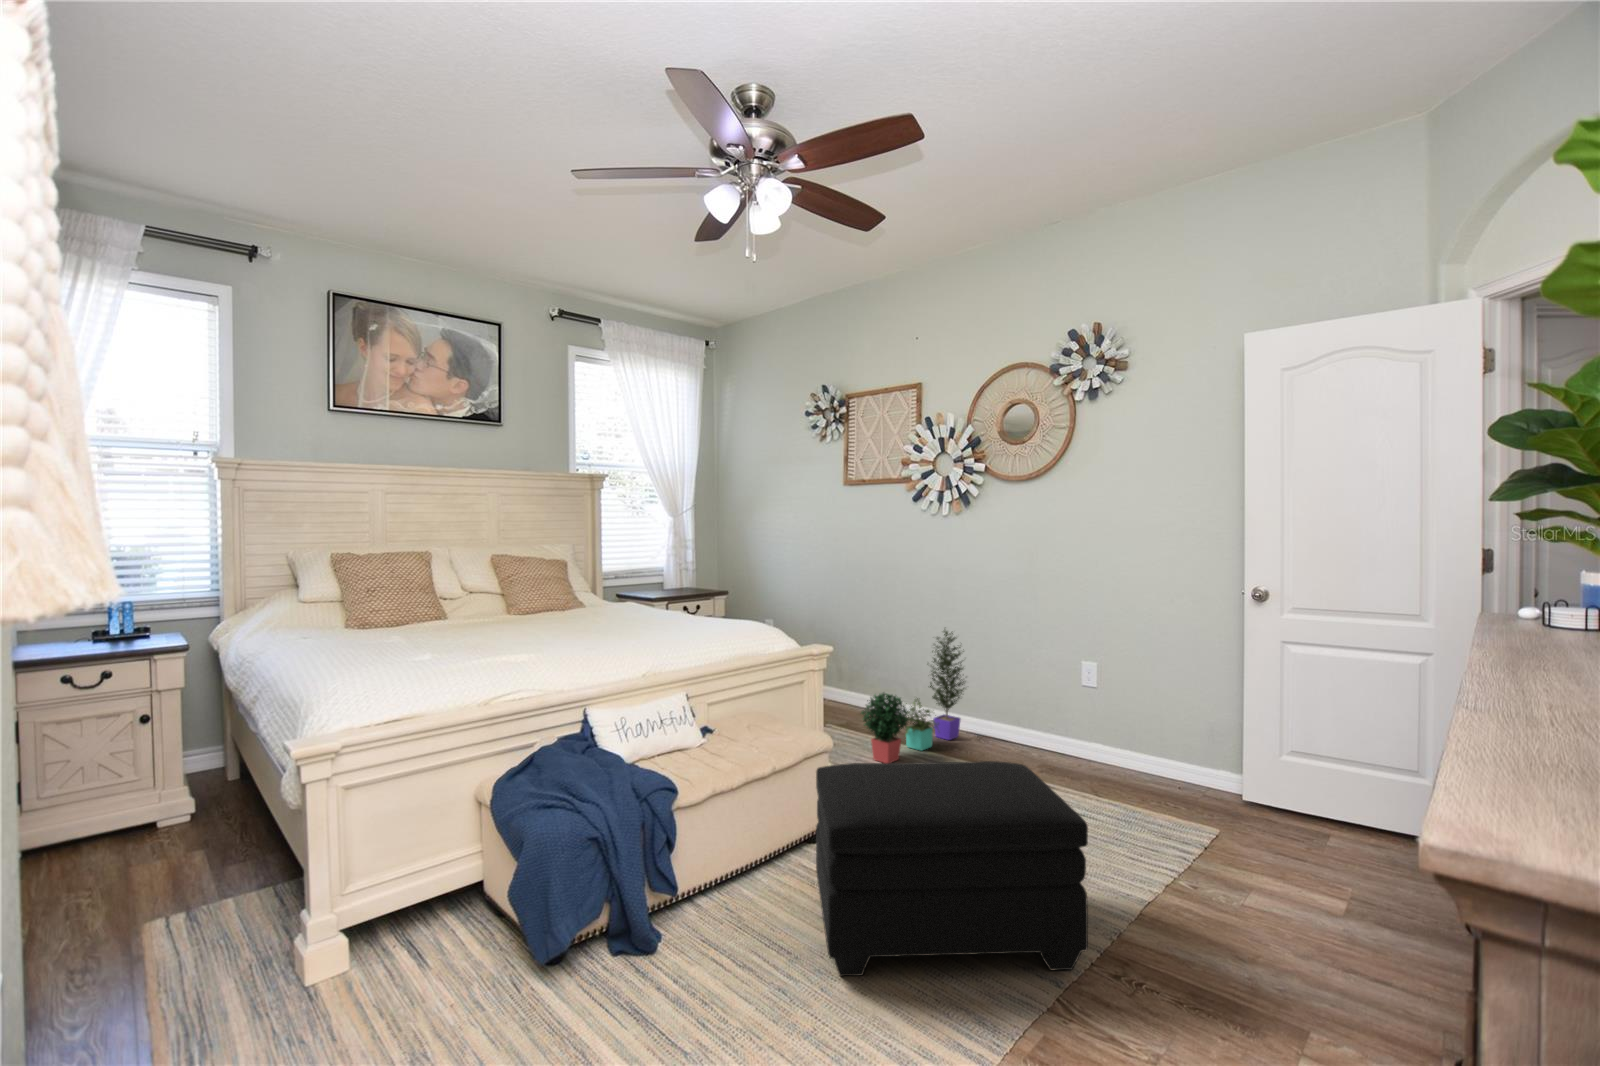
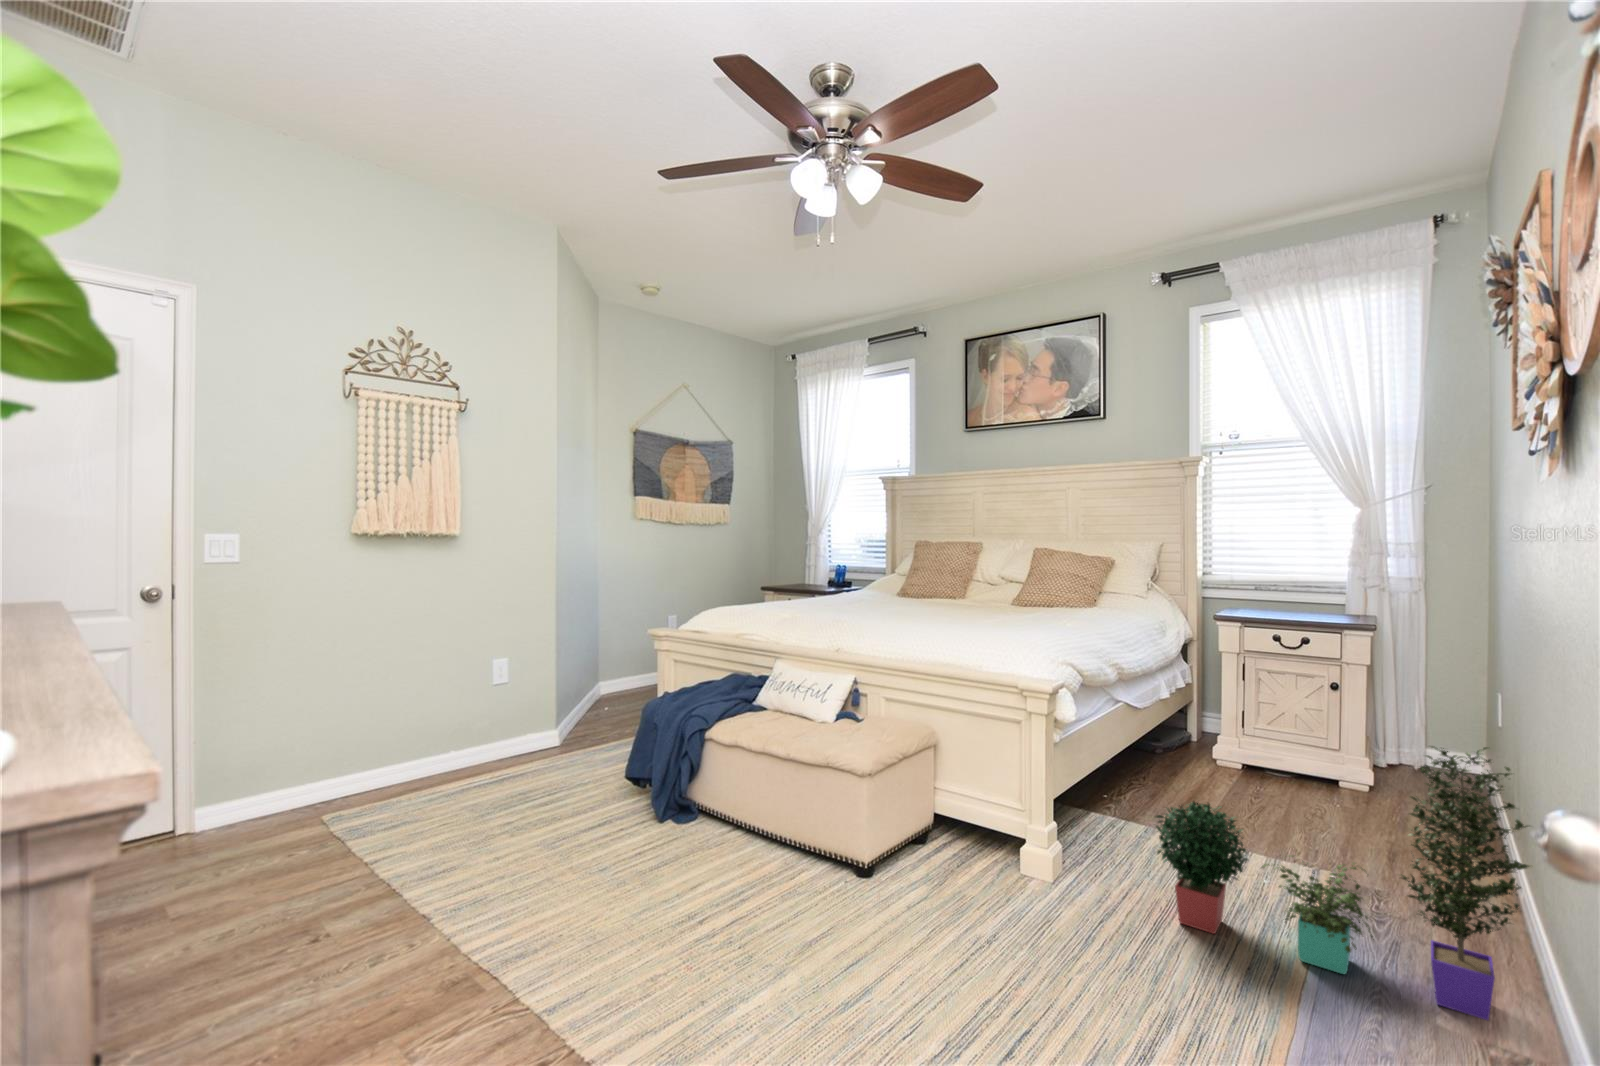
ottoman: present [816,761,1088,976] -> none [548,751,763,1023]

